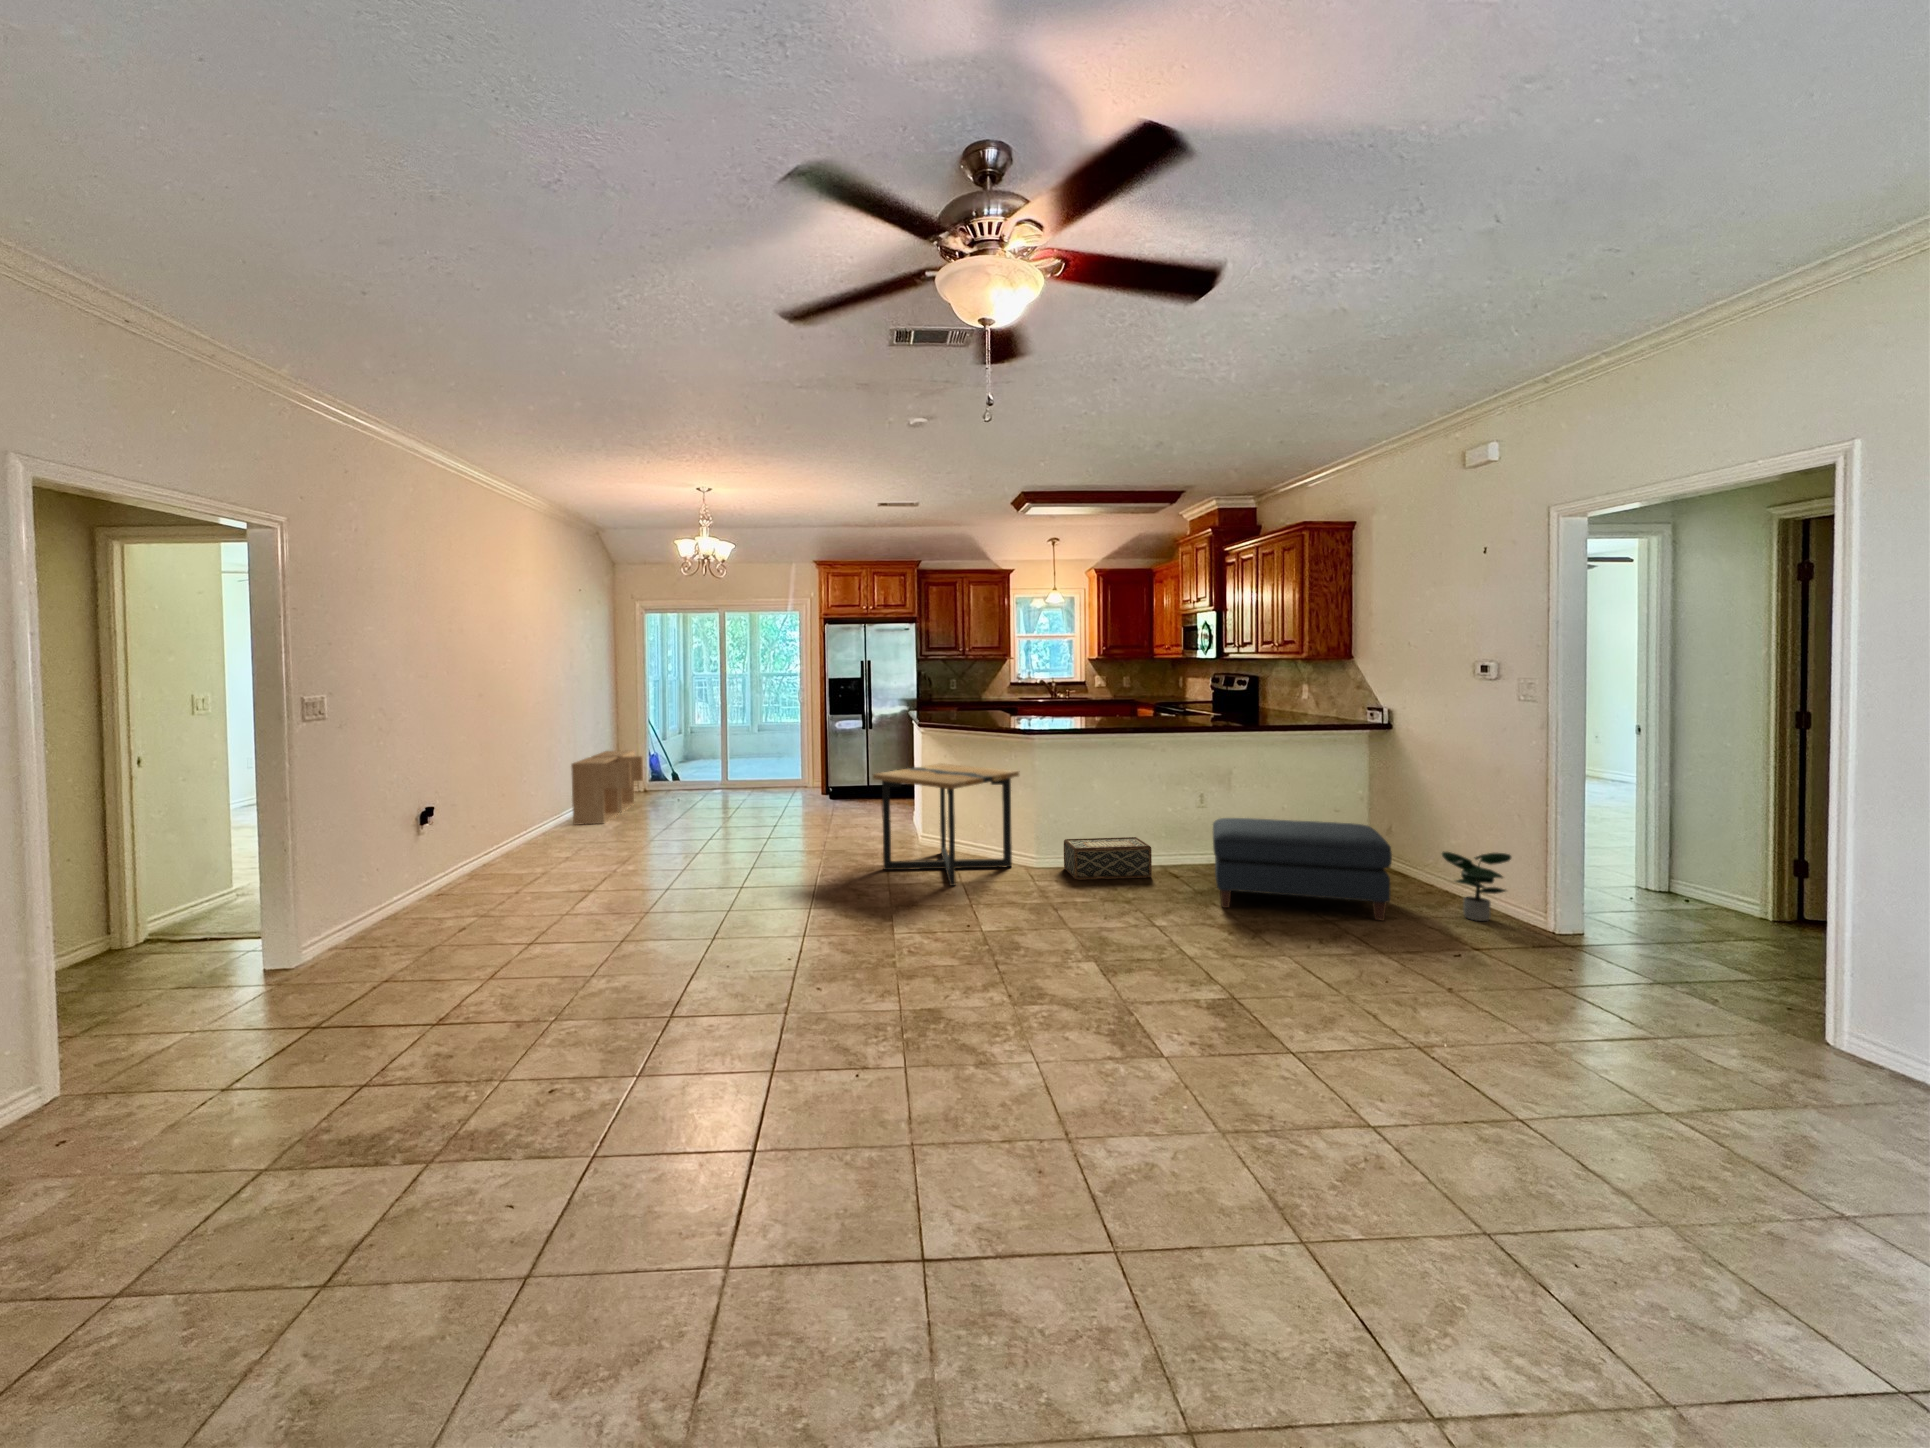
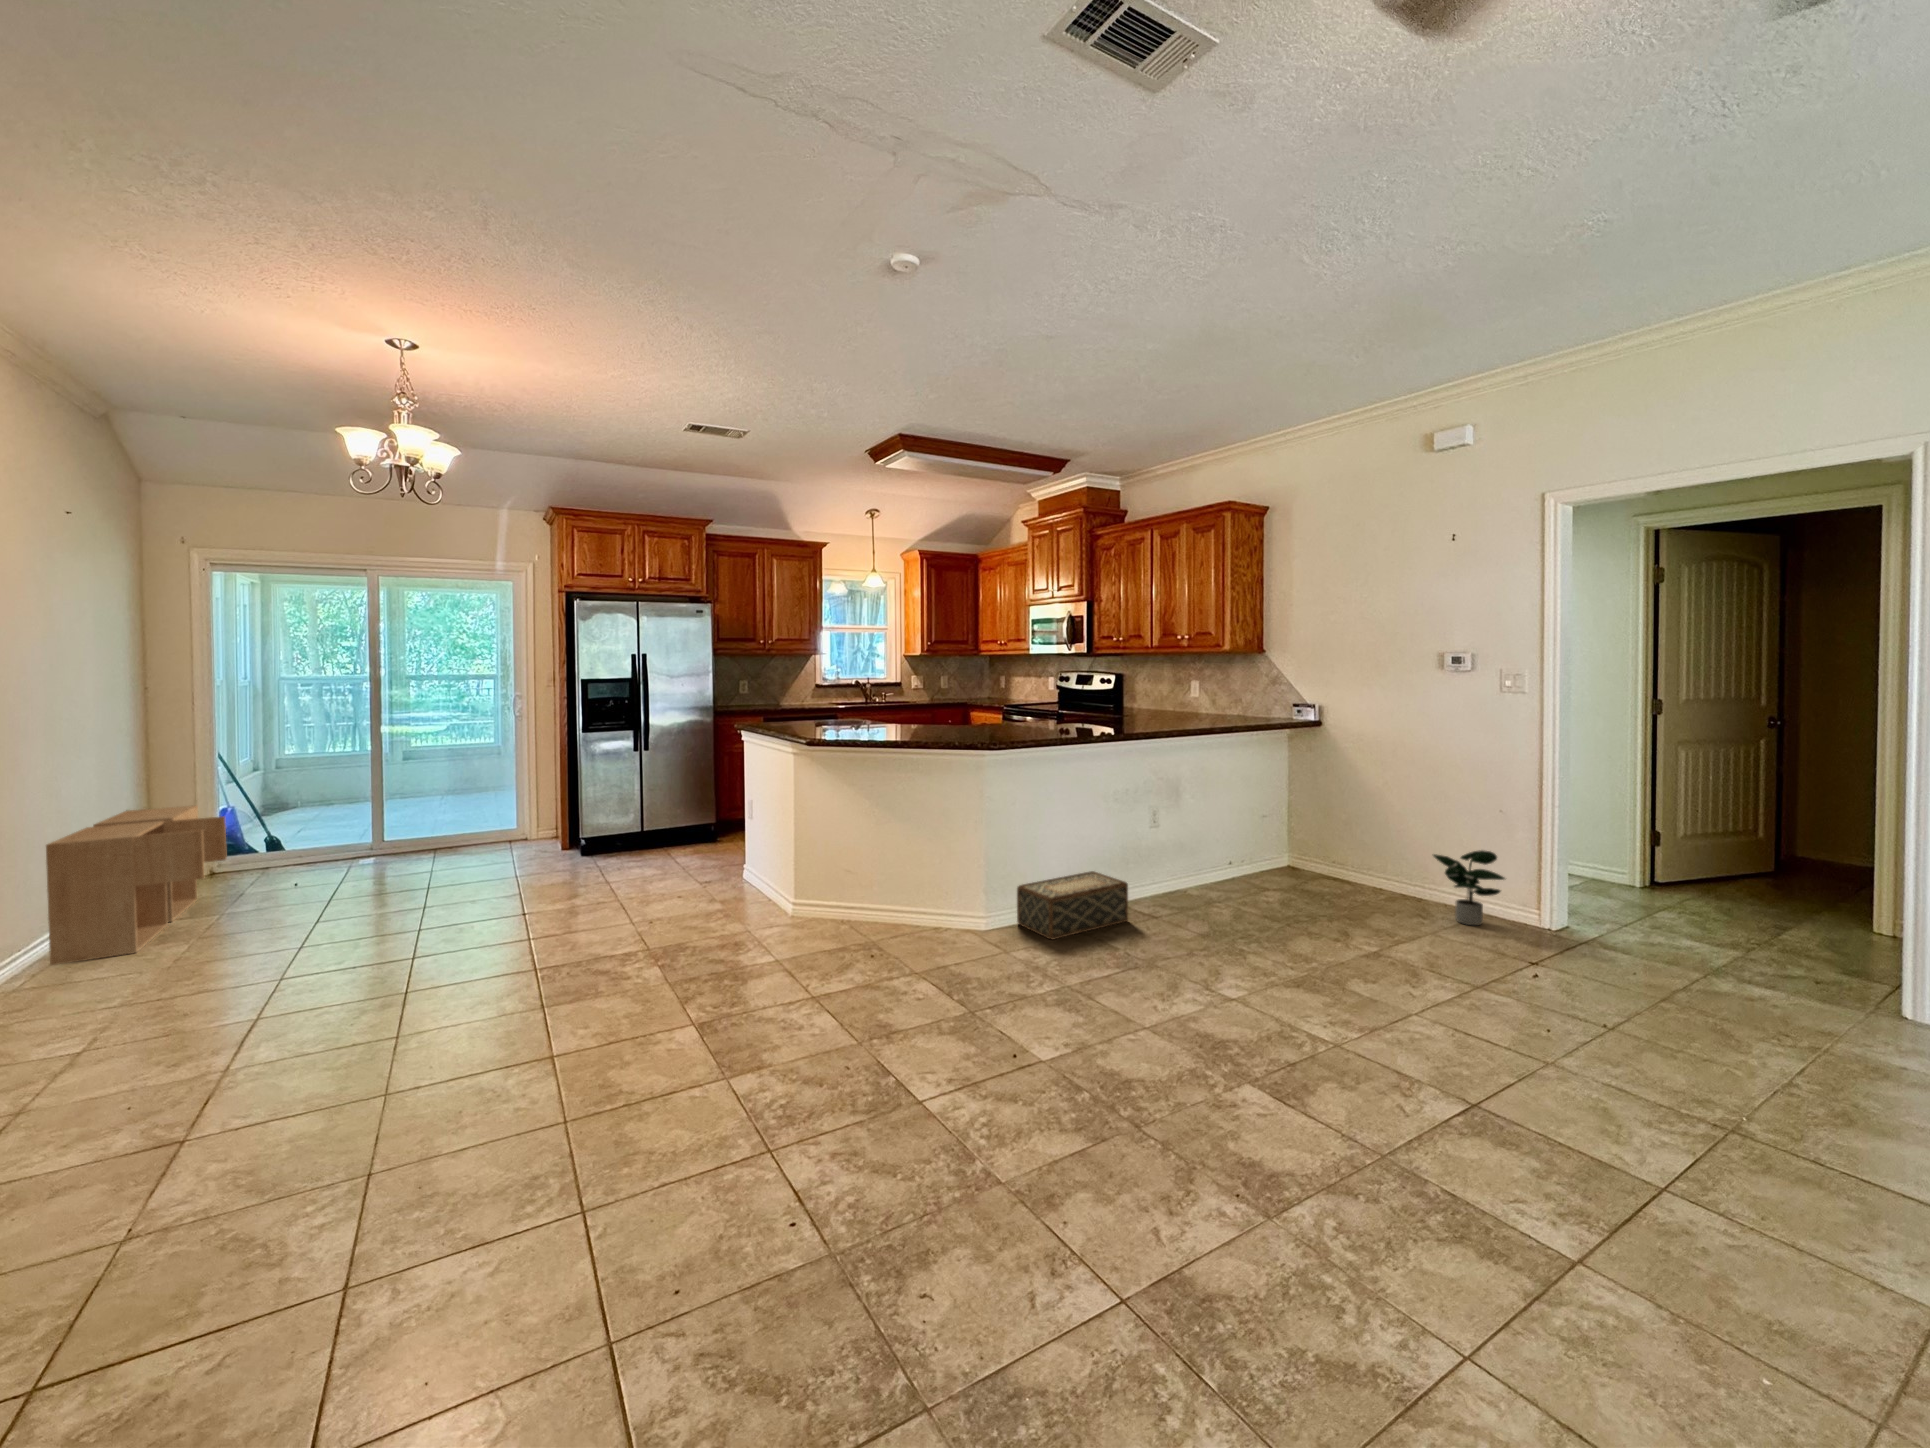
side table: present [873,763,1019,886] -> none [757,795,960,982]
ottoman: present [1213,818,1392,921] -> none [1200,832,1421,953]

